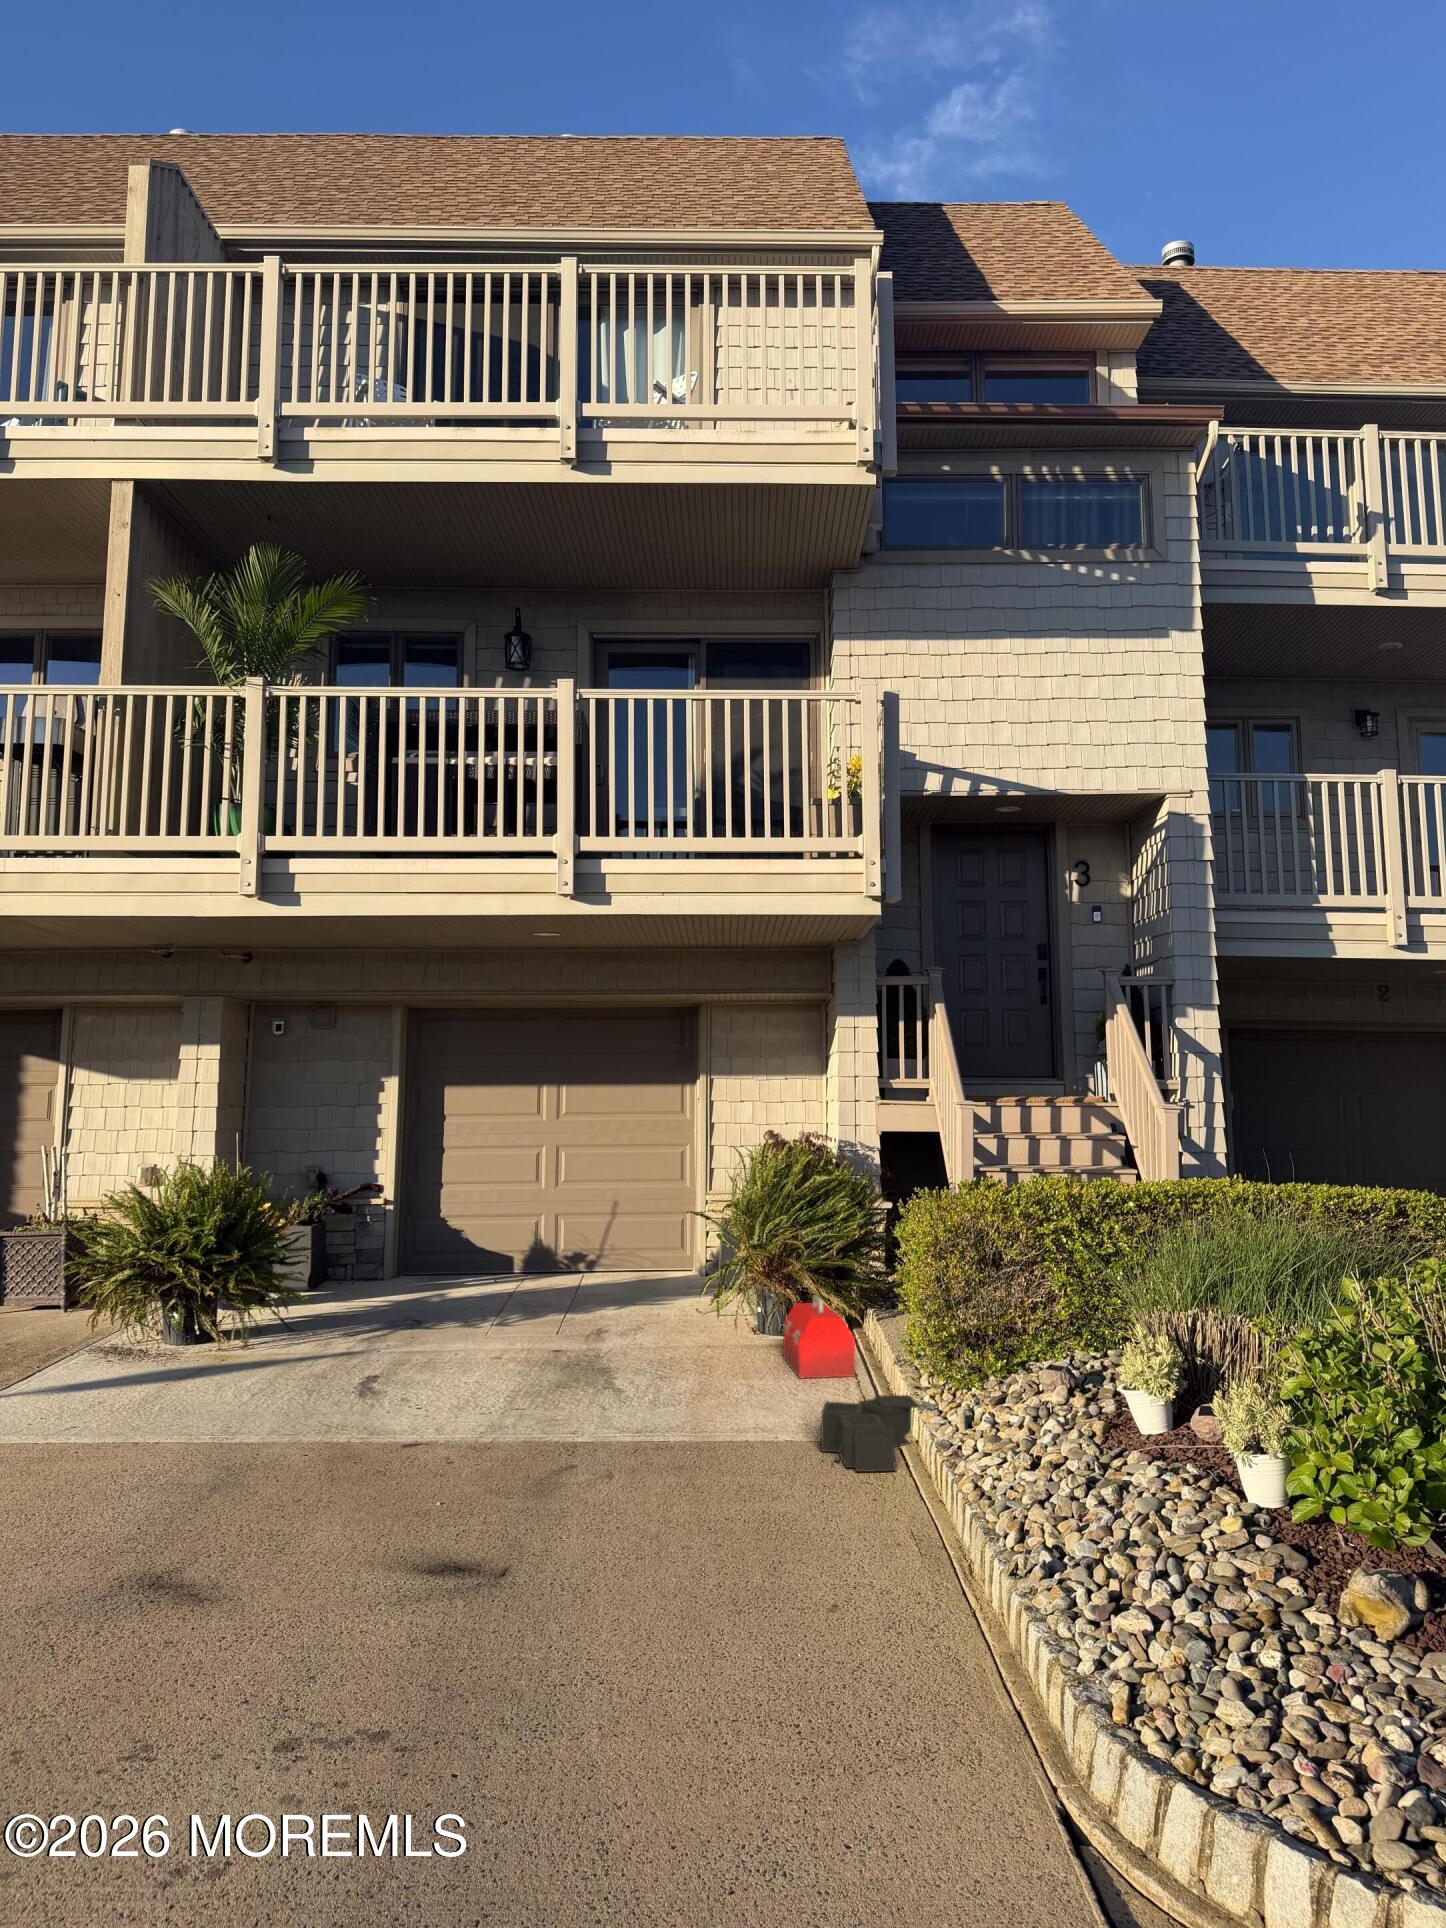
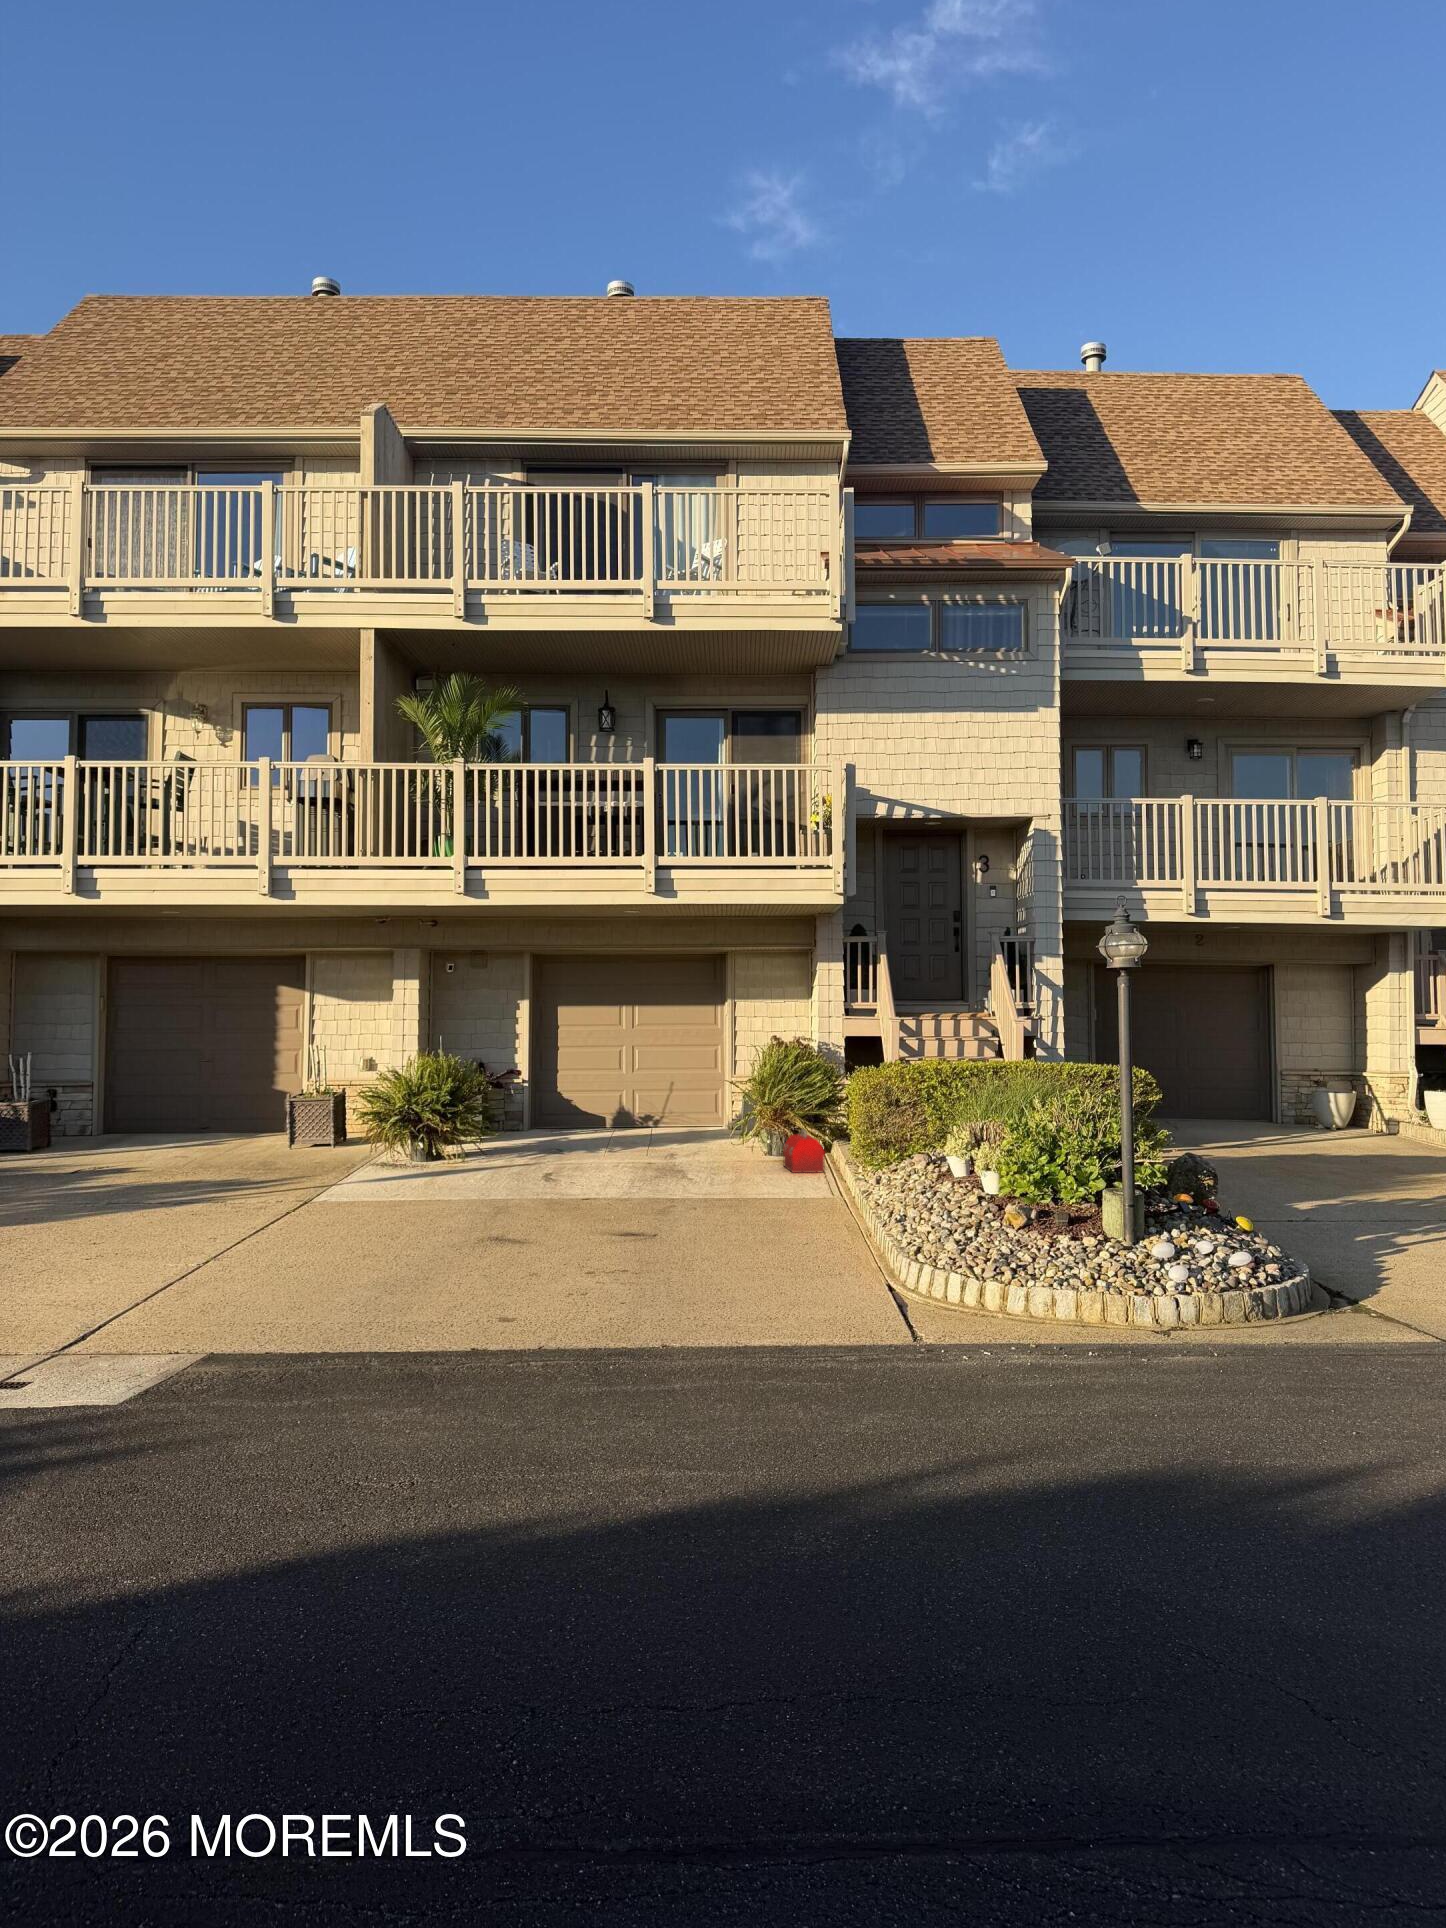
storage bin: present [821,1395,919,1472] -> none [802,1170,854,1200]

